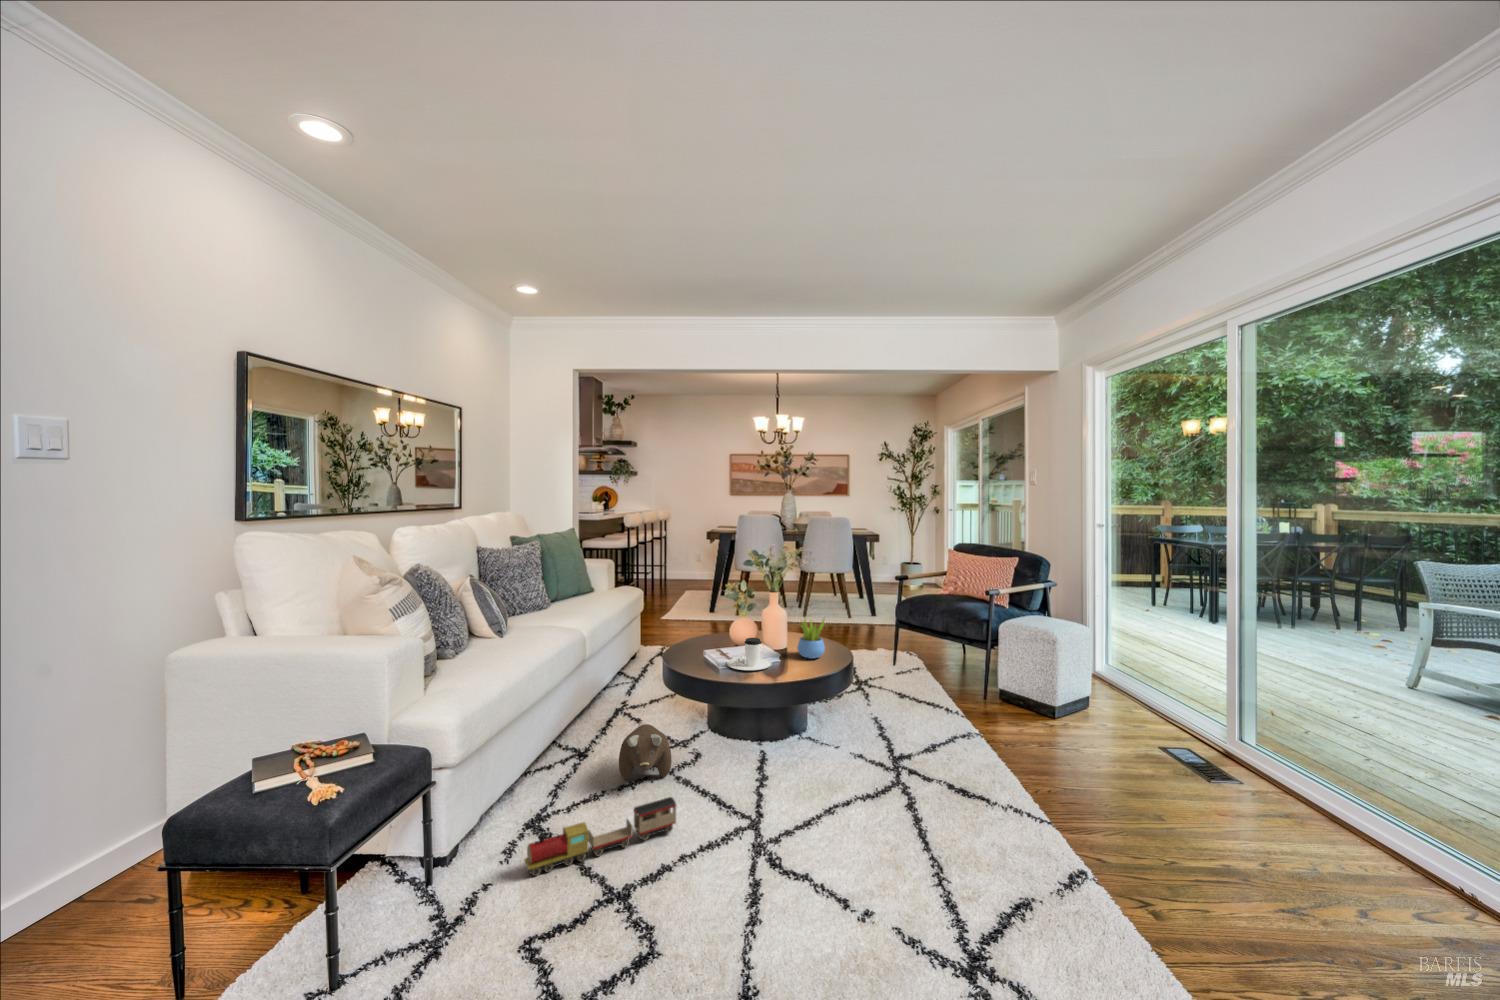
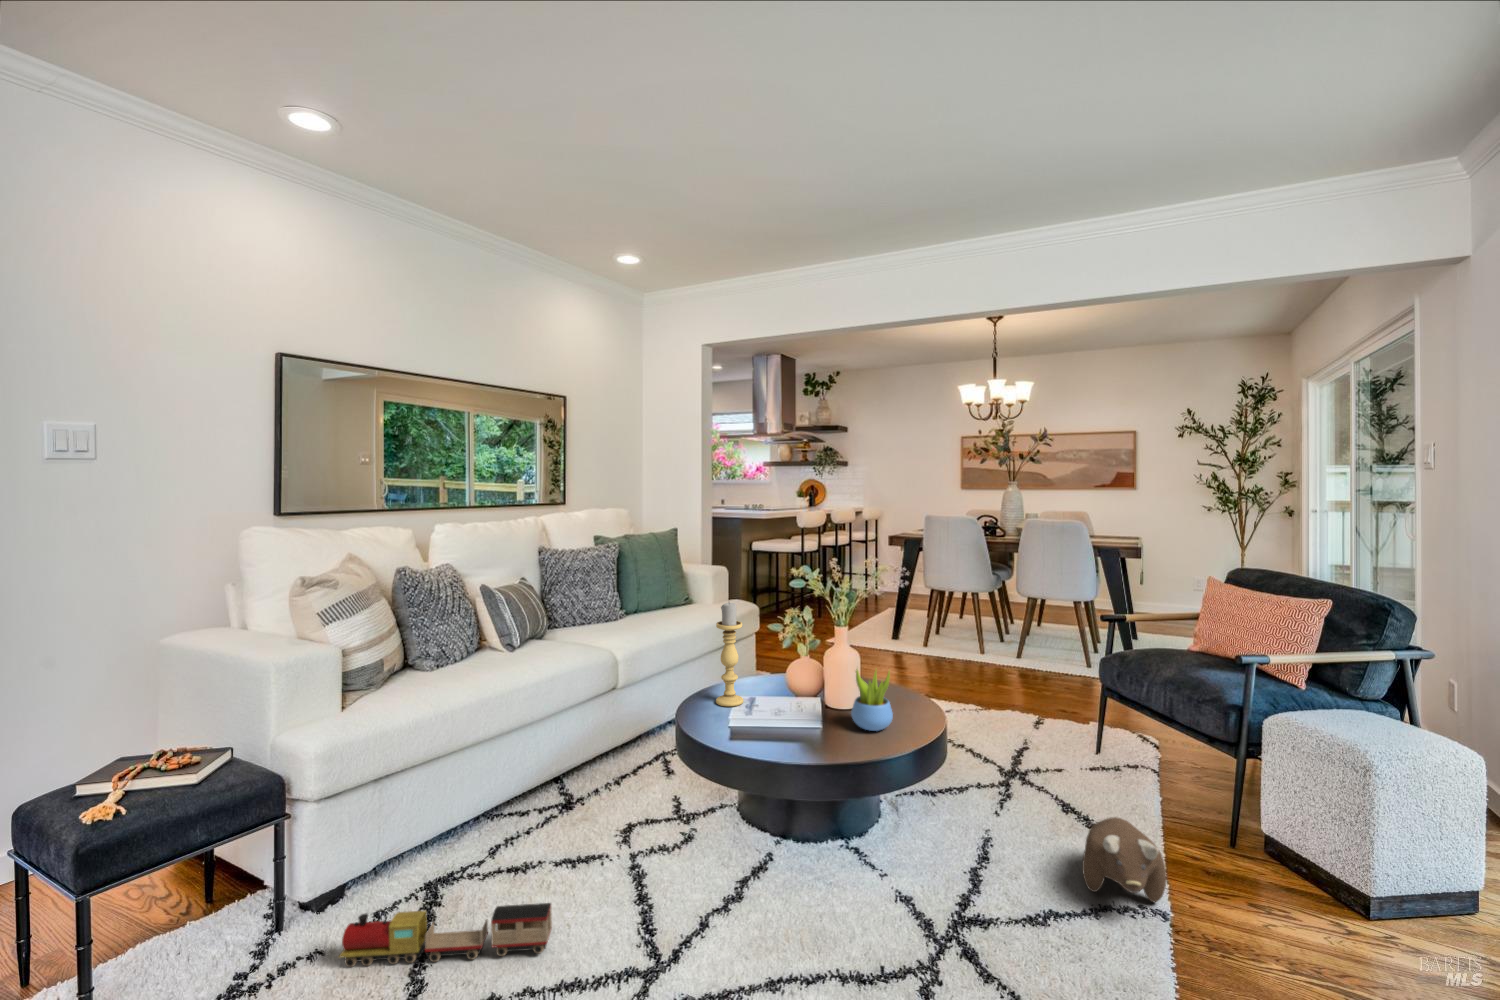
candle holder: none [694,580,714,658] -> present [716,603,743,707]
coffee cup: present [727,638,772,671] -> none [739,688,802,737]
plush toy: present [619,724,671,779] -> present [1082,817,1166,902]

